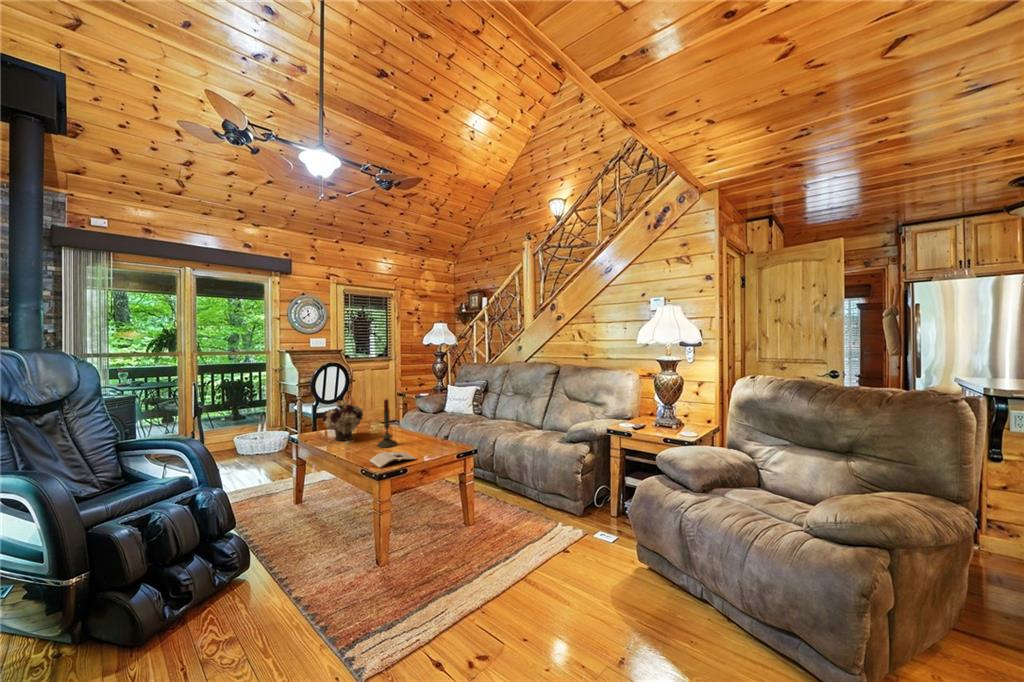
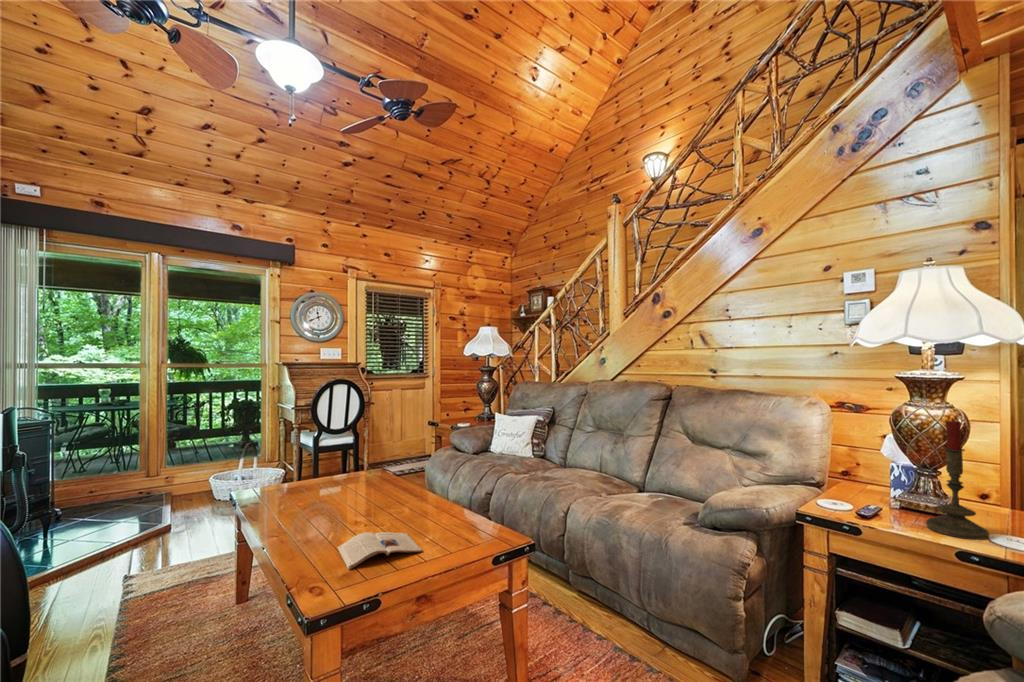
candle: present [377,399,397,448] -> present [926,419,989,540]
flower arrangement: present [322,401,363,441] -> none [289,433,354,501]

